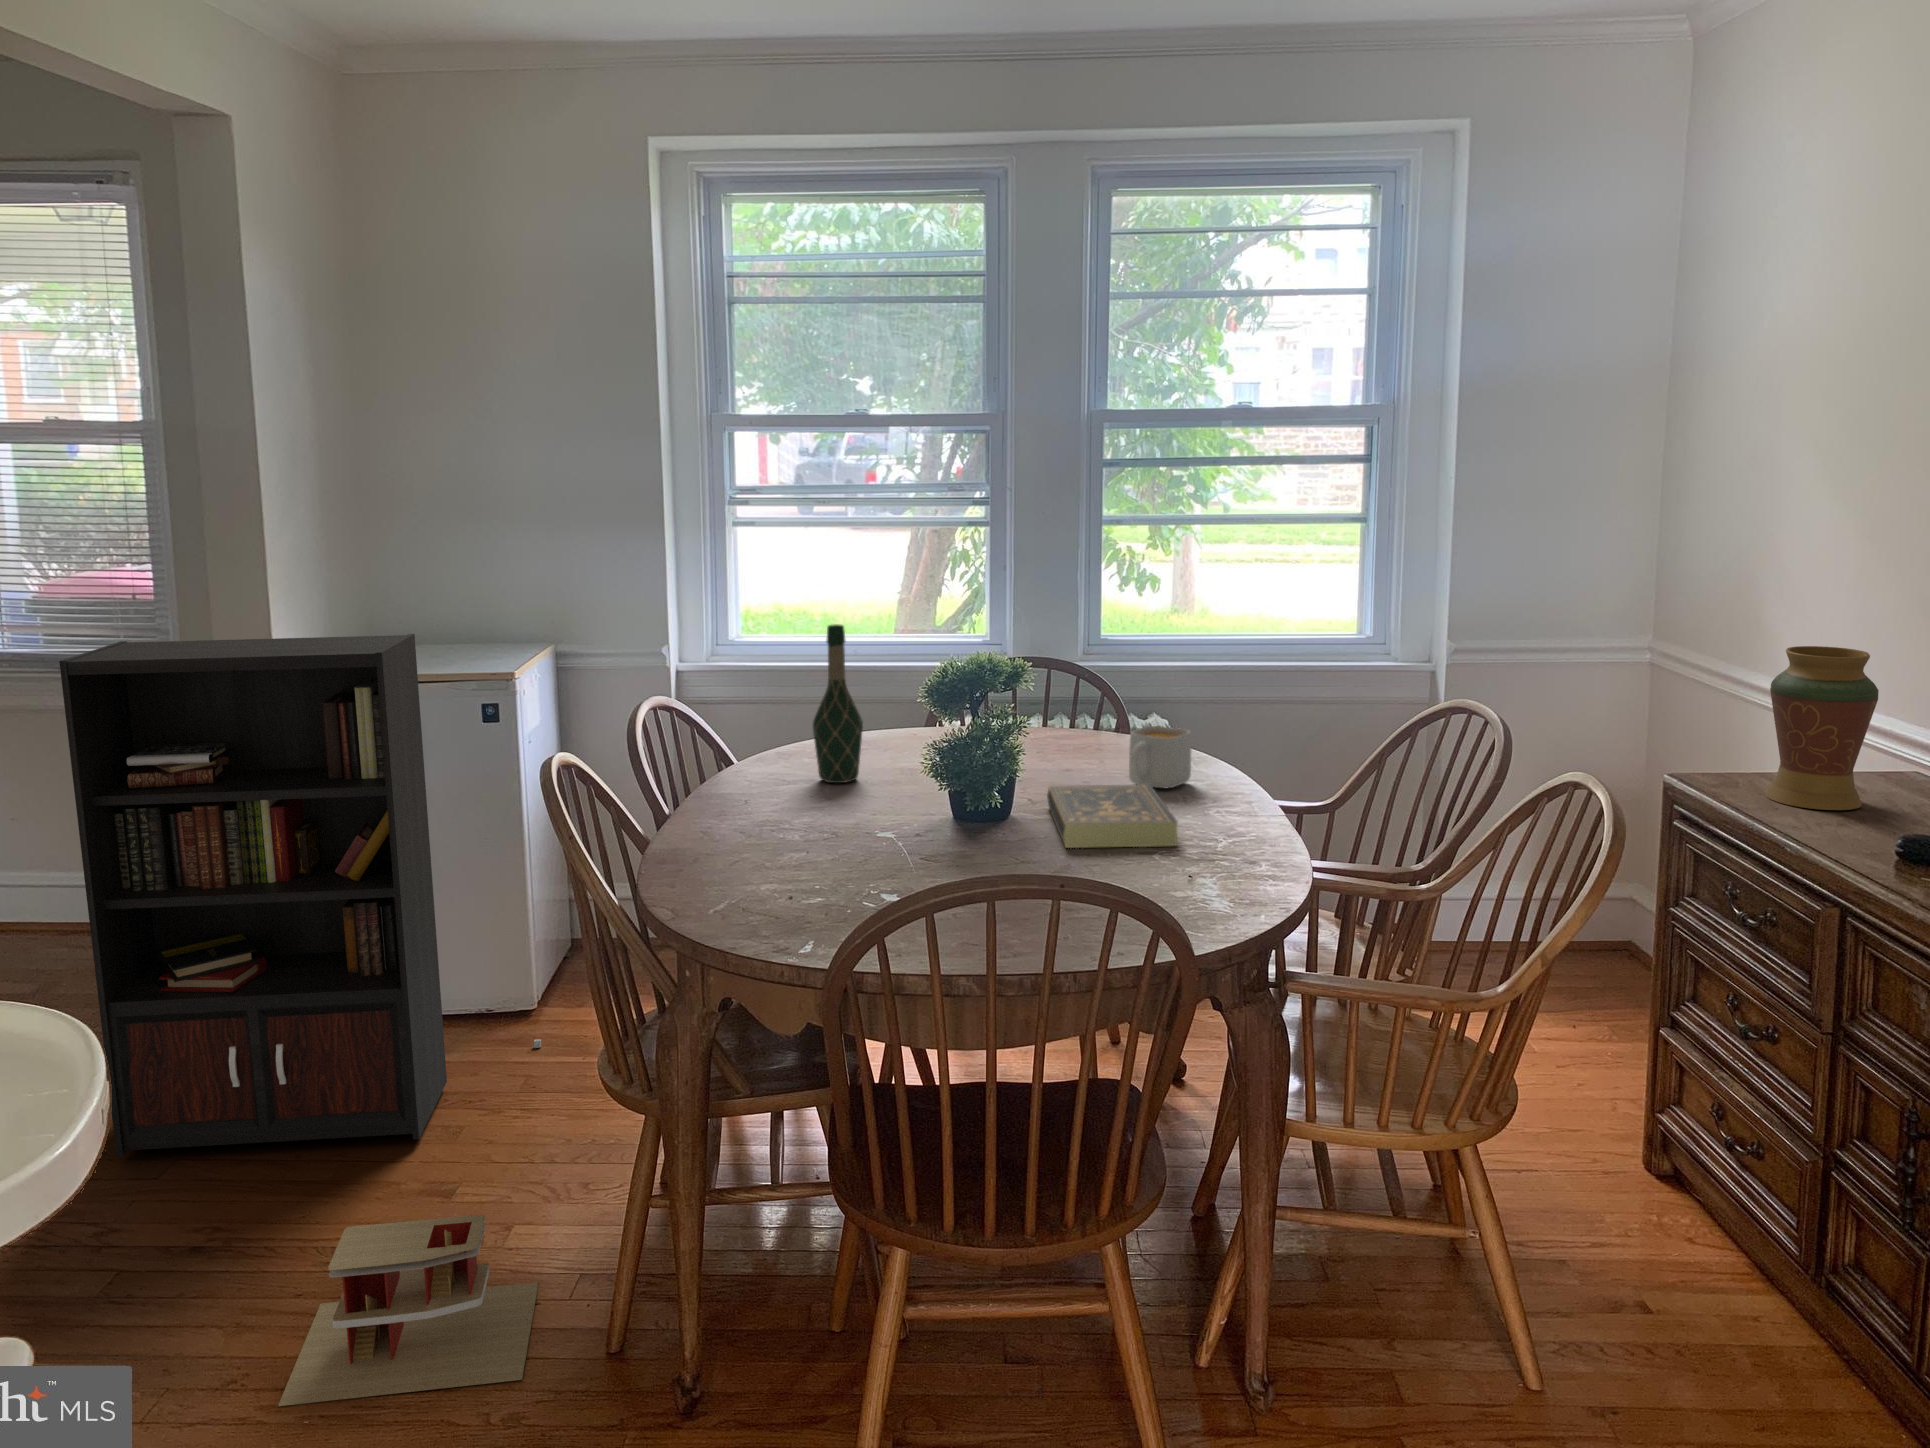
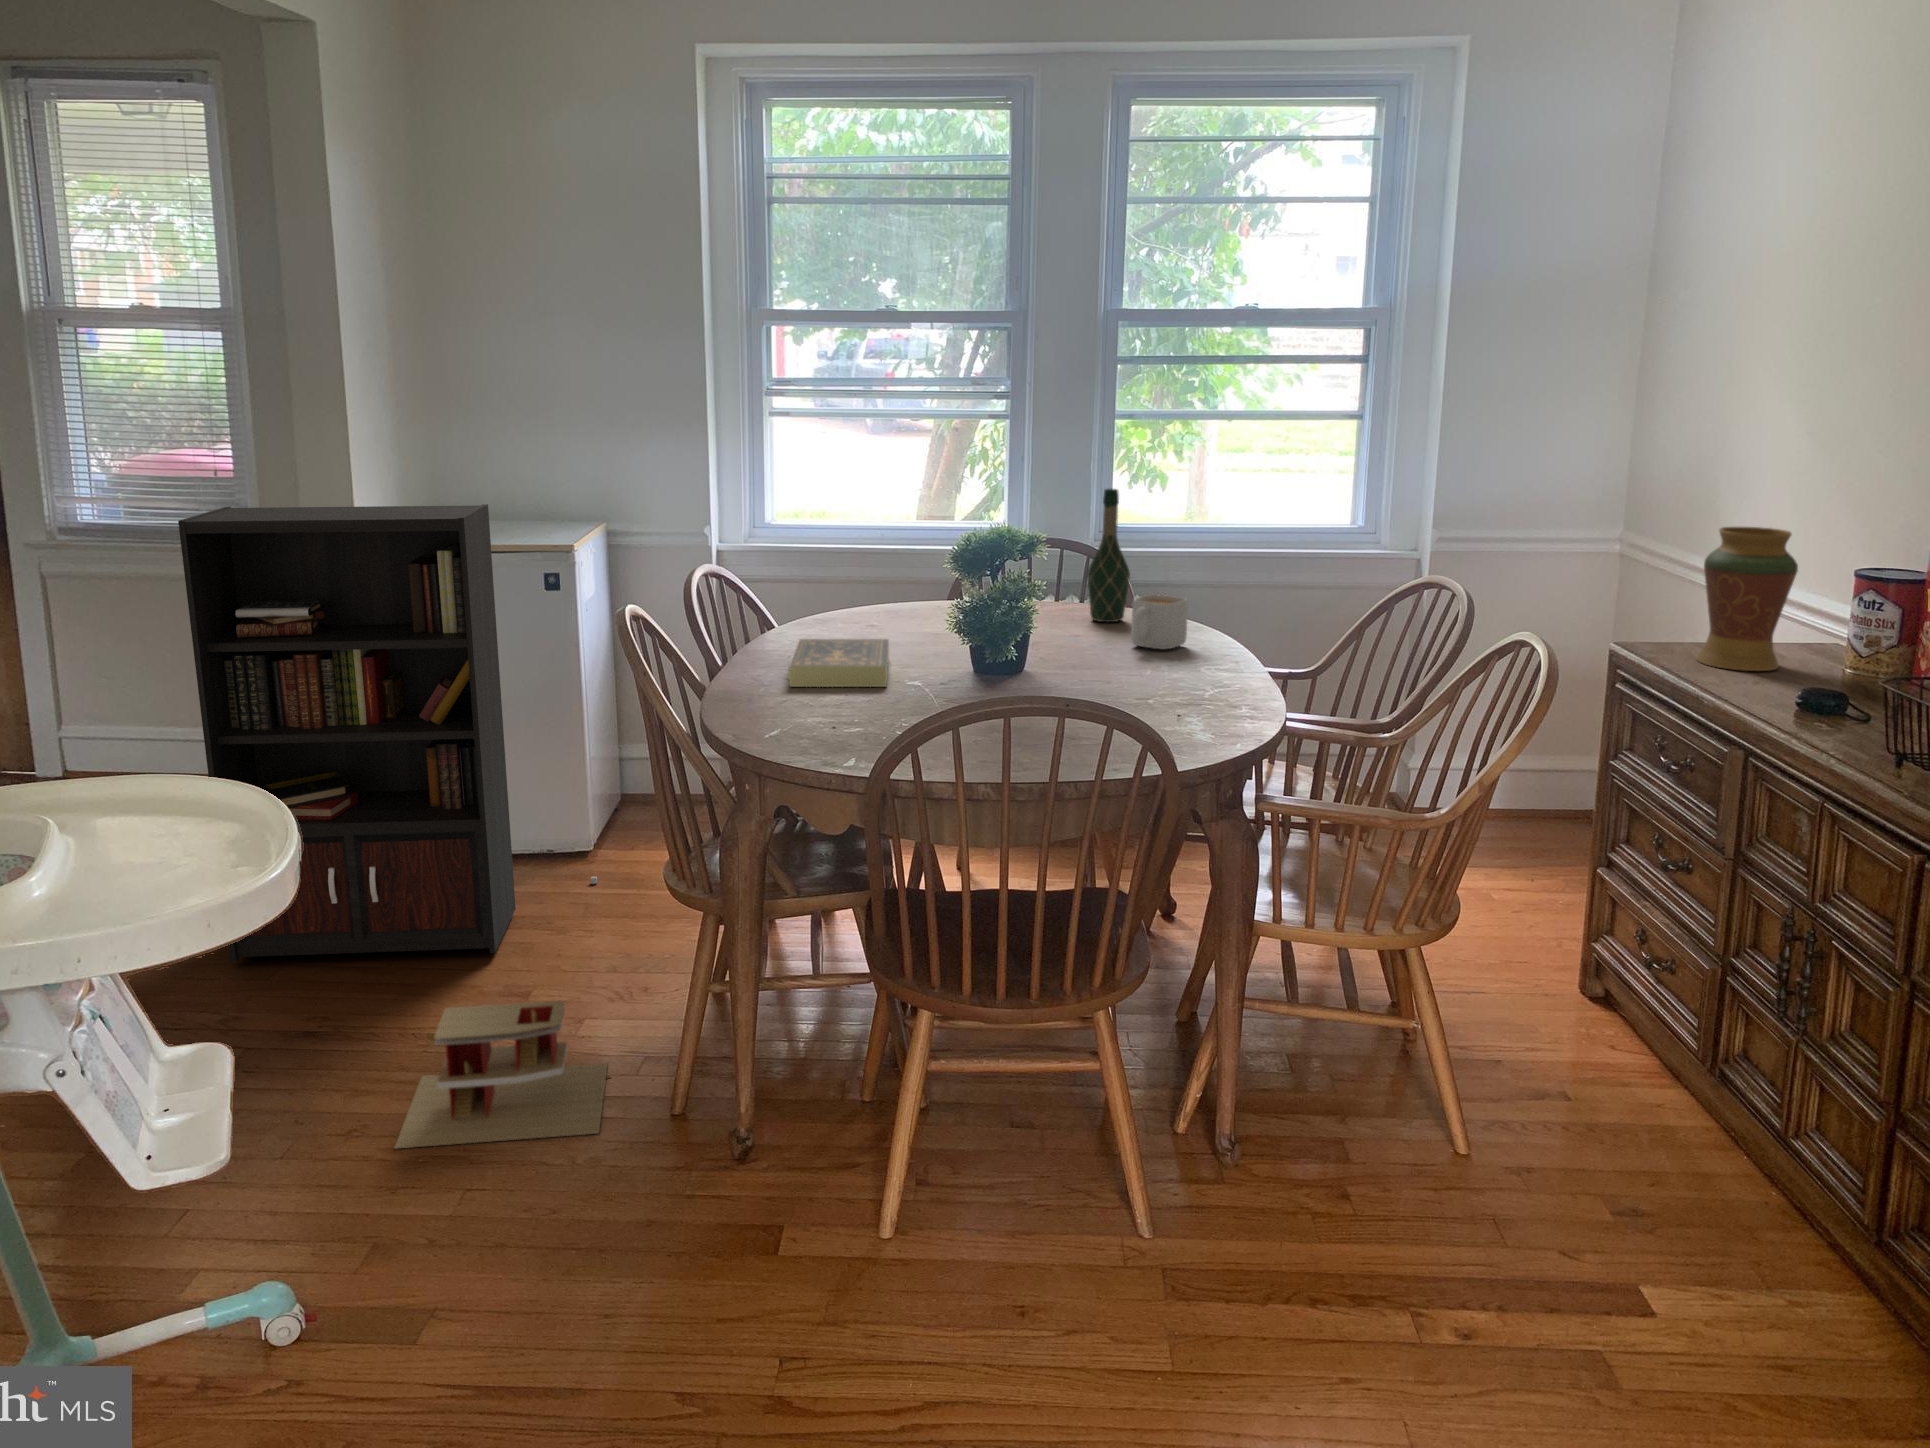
wine bottle: present [813,624,863,783] -> present [1087,489,1130,622]
book: present [1047,784,1177,848] -> present [788,639,889,687]

